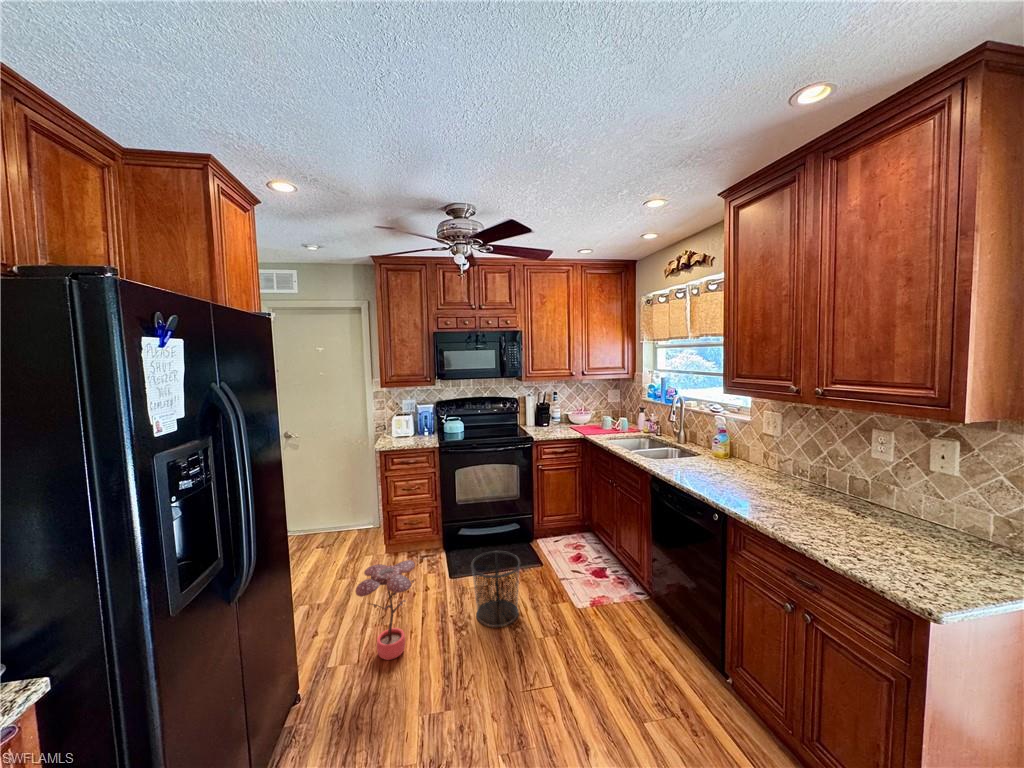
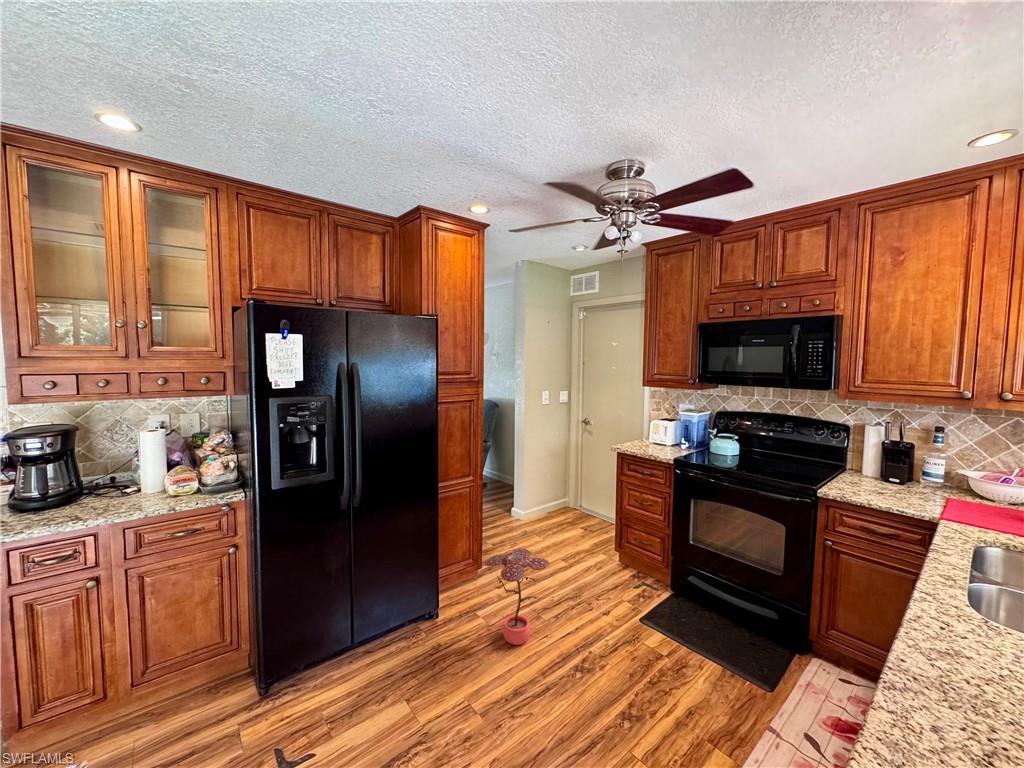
waste bin: present [471,551,521,627] -> none [598,603,667,712]

